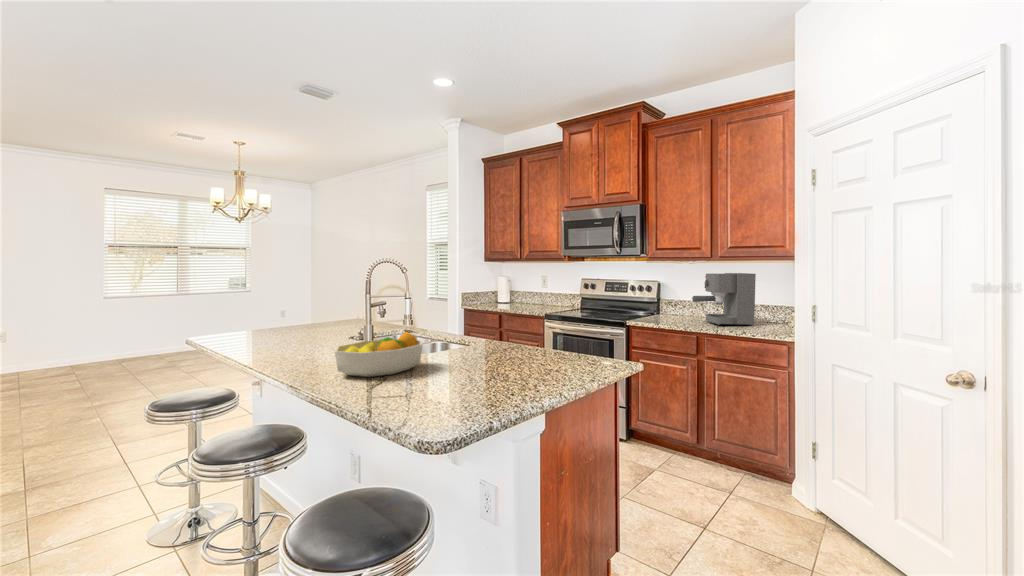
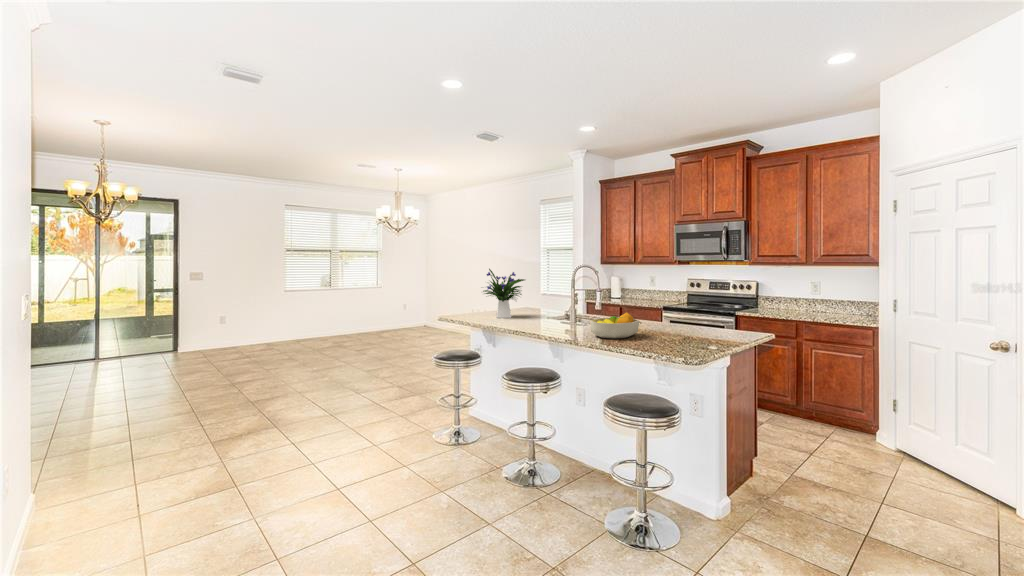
flower arrangement: none [246,263,321,336] -> present [483,269,525,318]
coffee maker: present [692,273,756,326] -> none [791,275,844,316]

